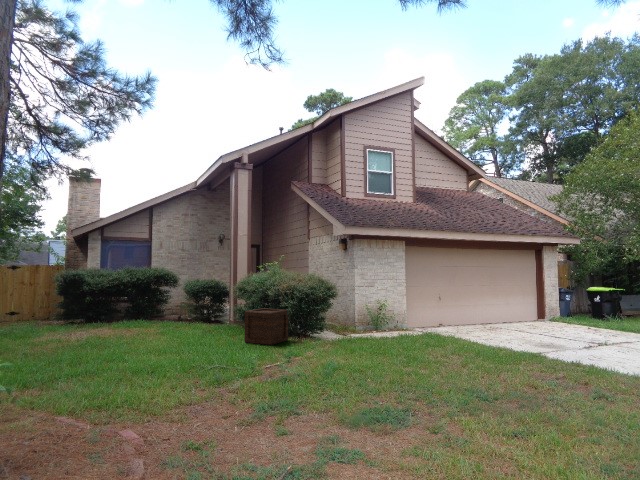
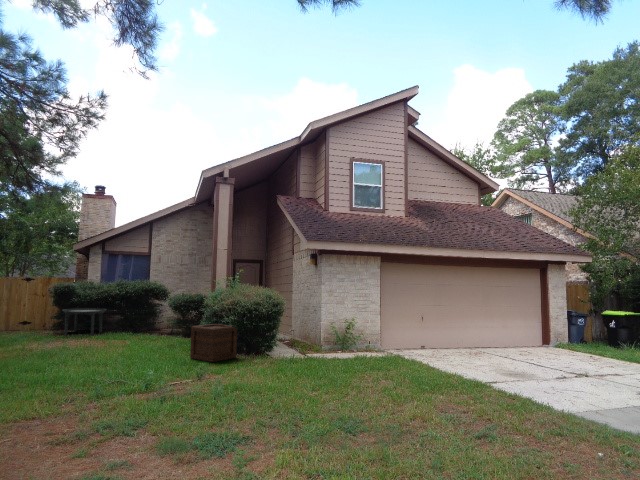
round table: none [79,297,125,325] -> present [62,308,106,335]

